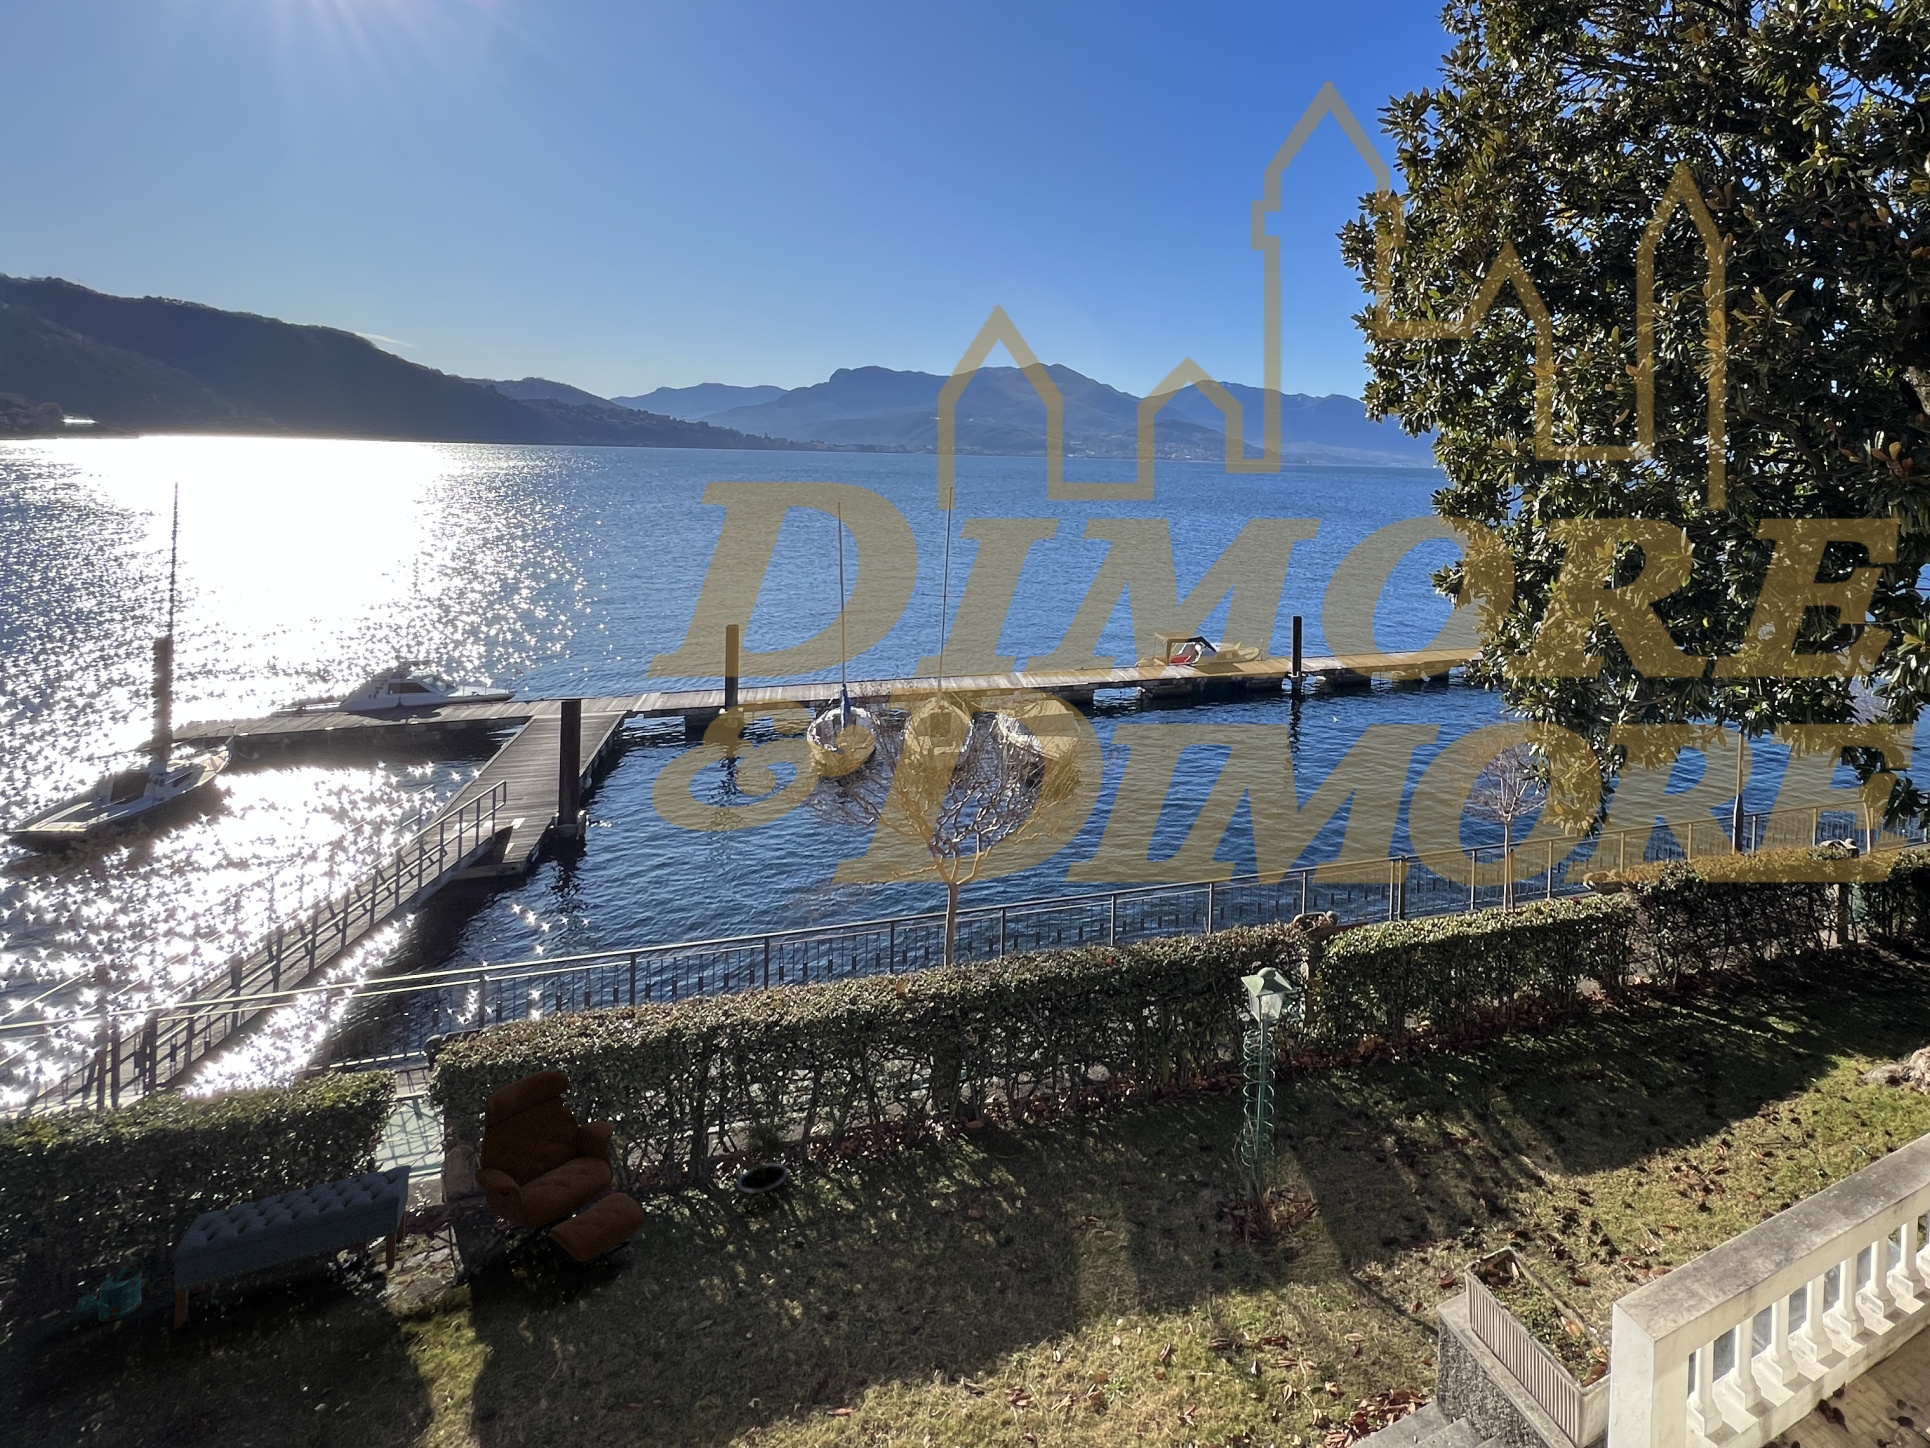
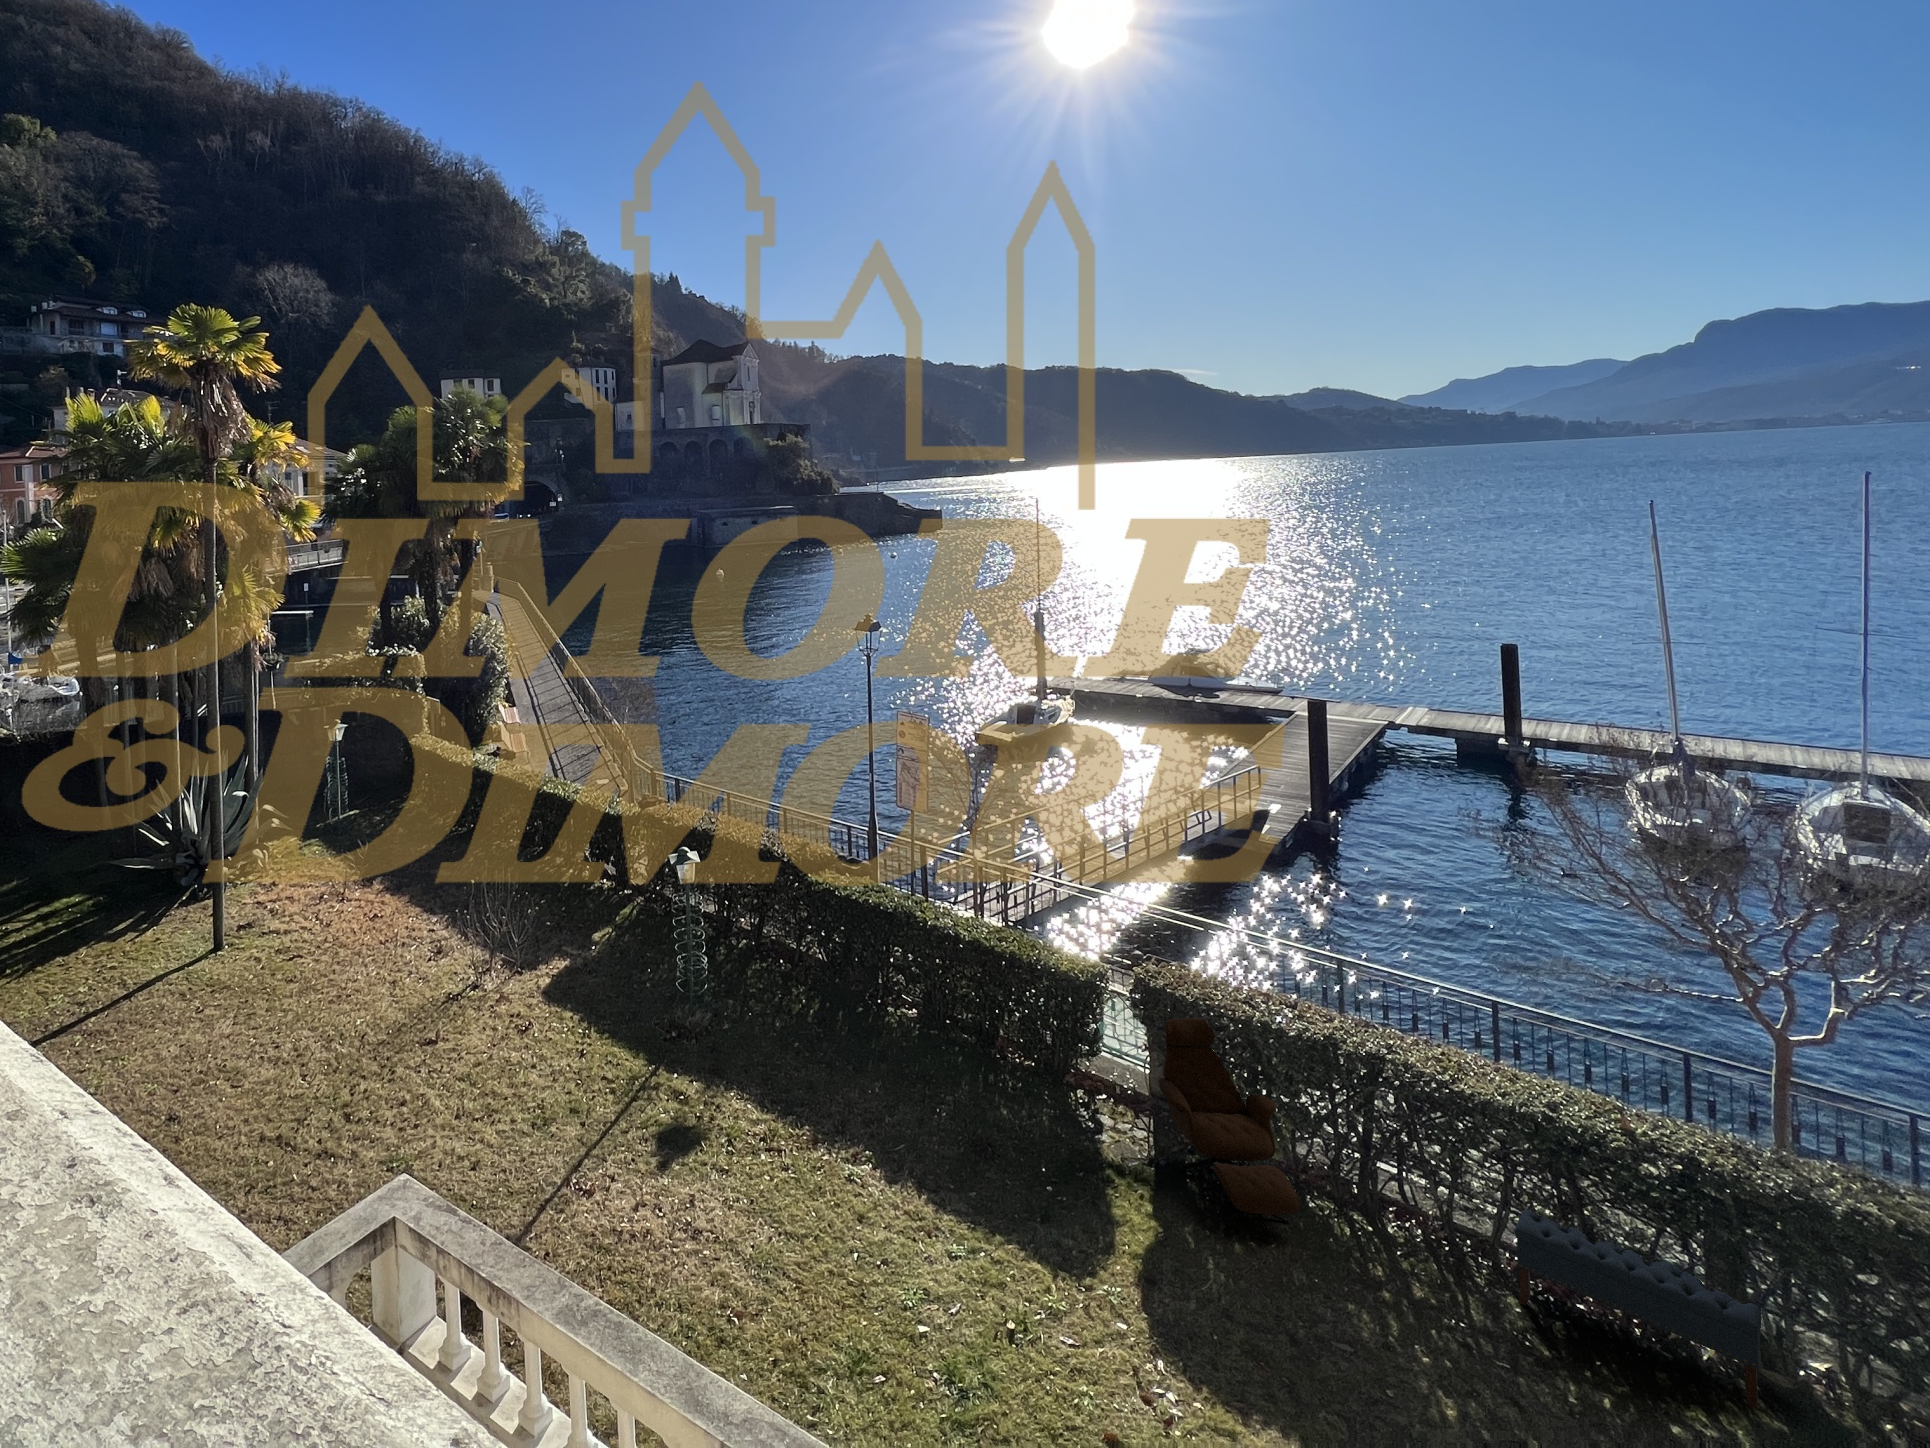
potted tree: present [738,1103,789,1194] -> none [1404,1159,1474,1269]
bench: present [173,1165,411,1329] -> present [1514,1209,1762,1409]
watering can: present [77,1259,142,1322] -> none [940,1022,972,1057]

